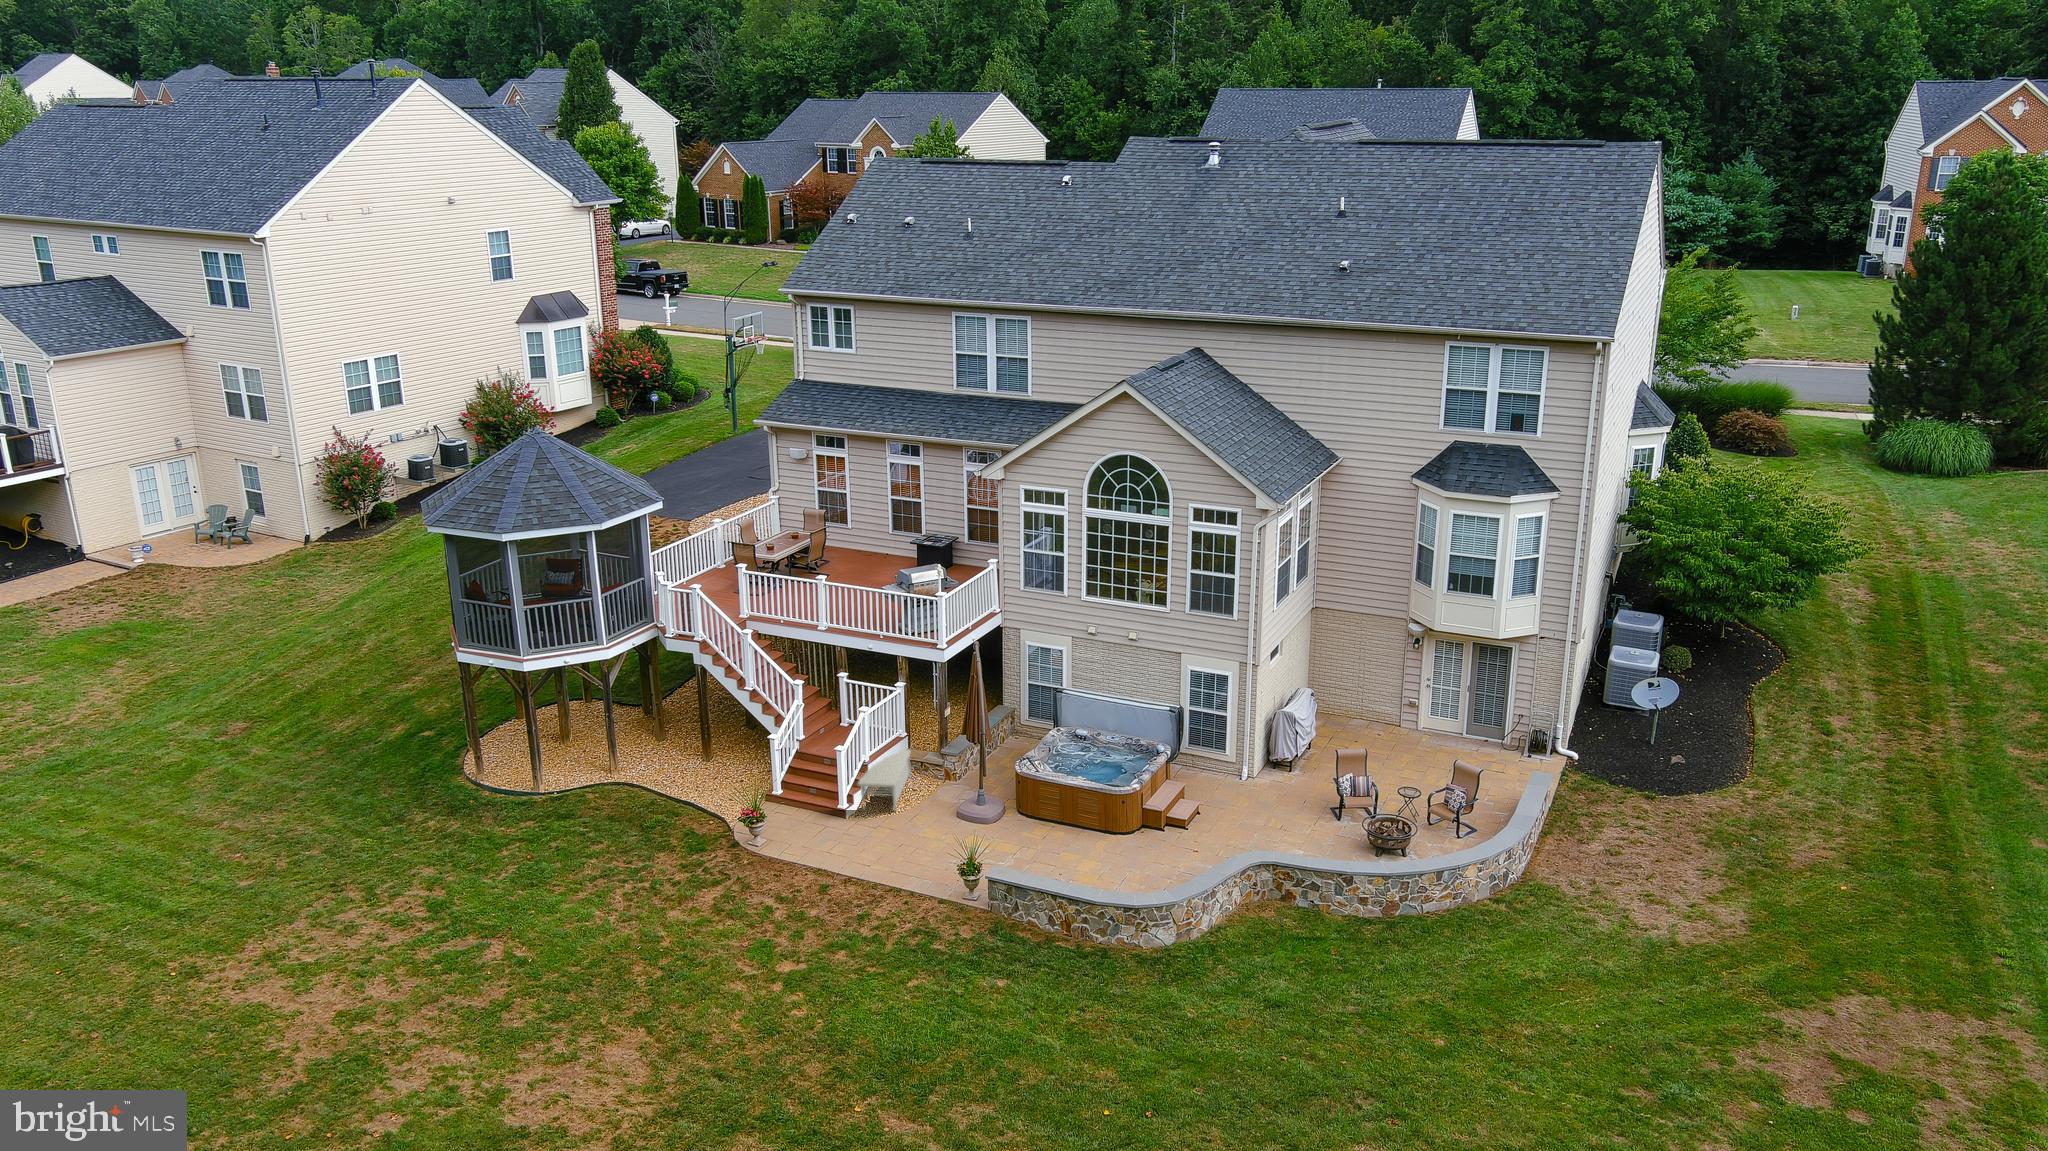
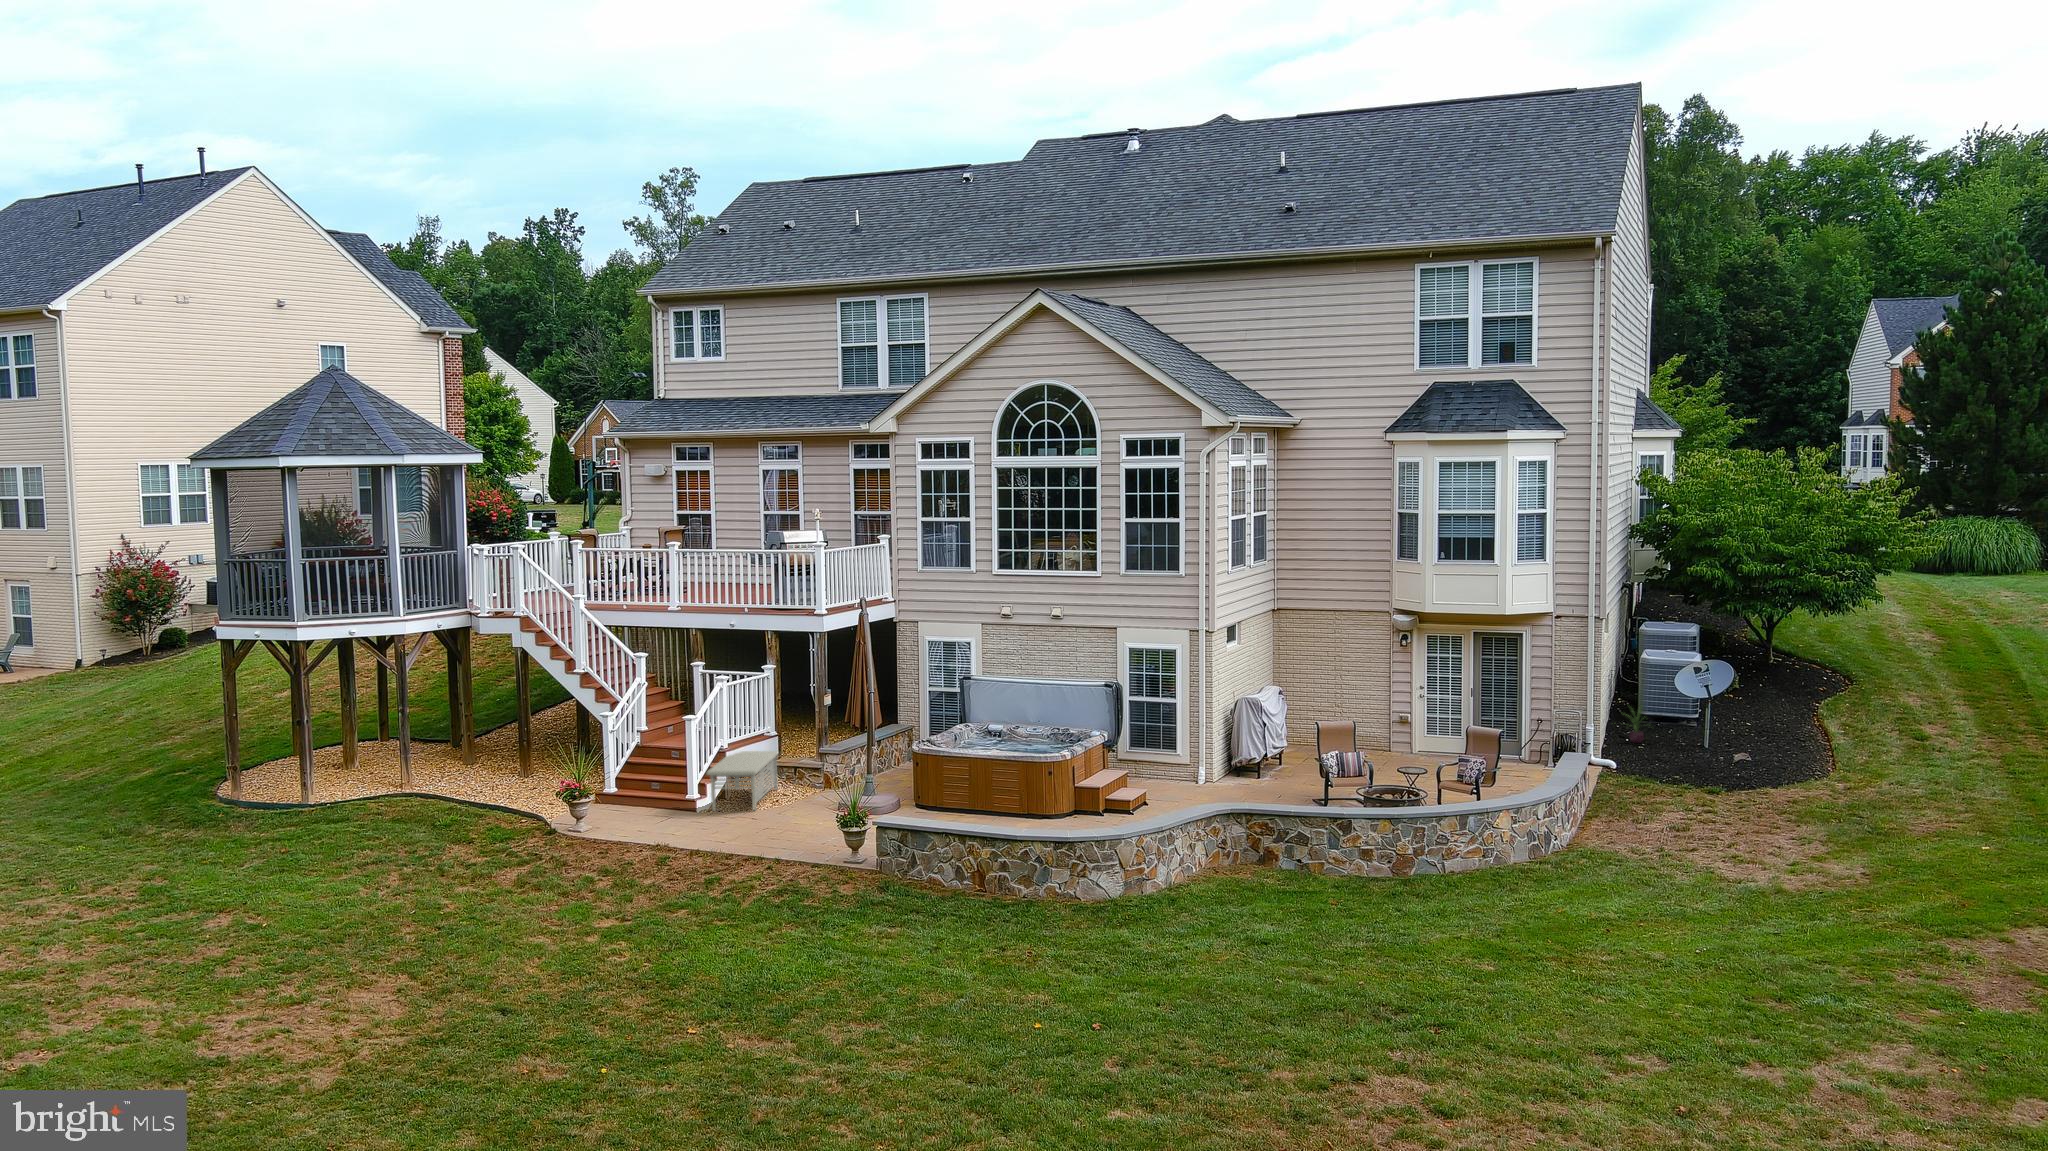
decorative plant: none [1583,696,1622,728] -> present [1628,708,1644,743]

